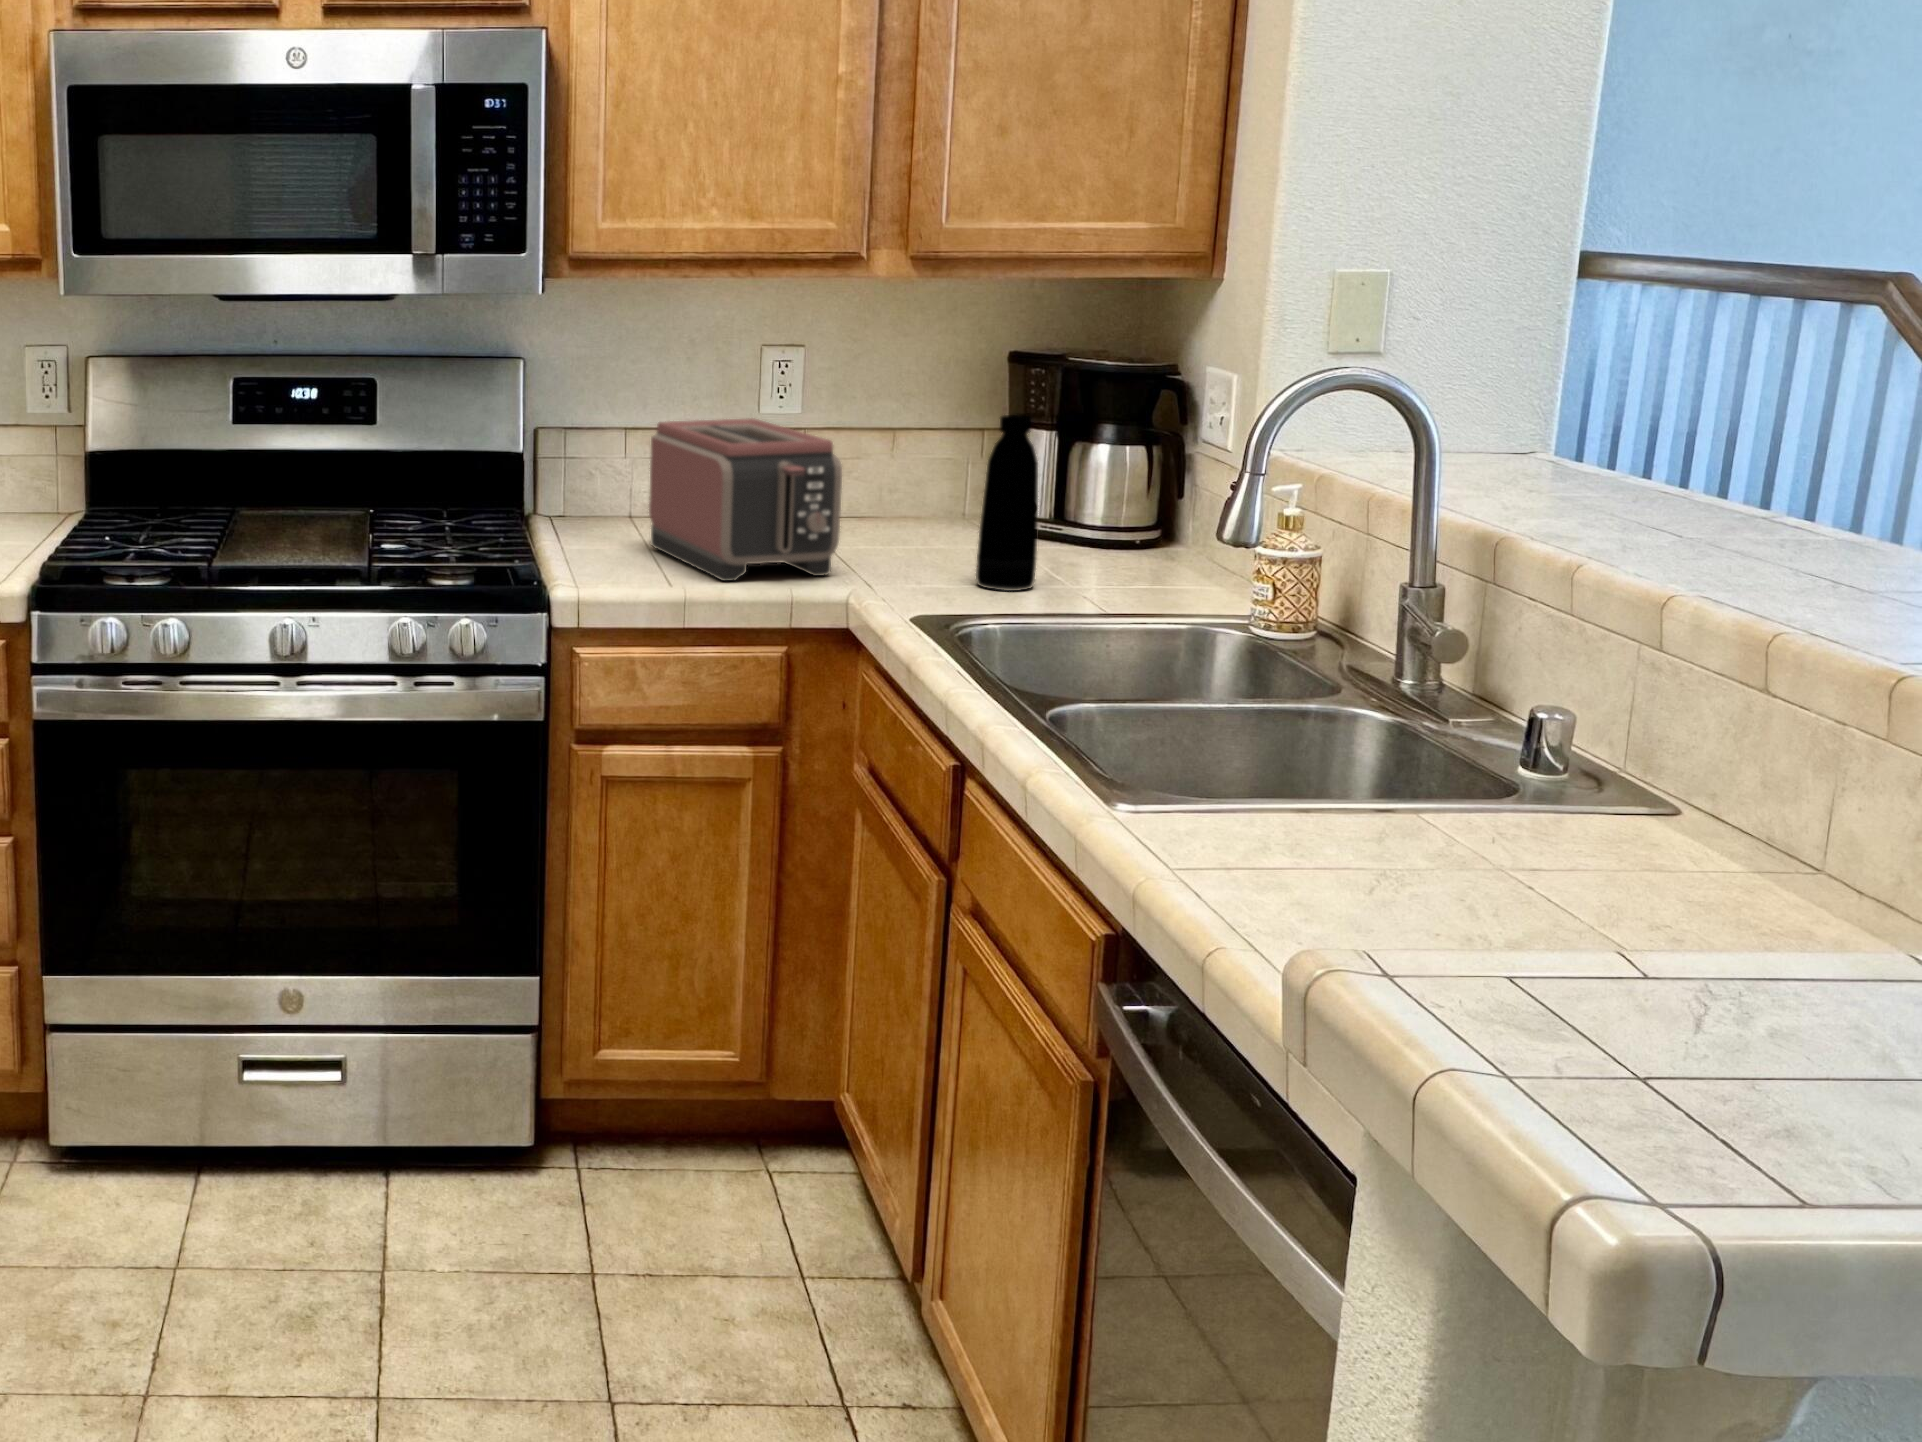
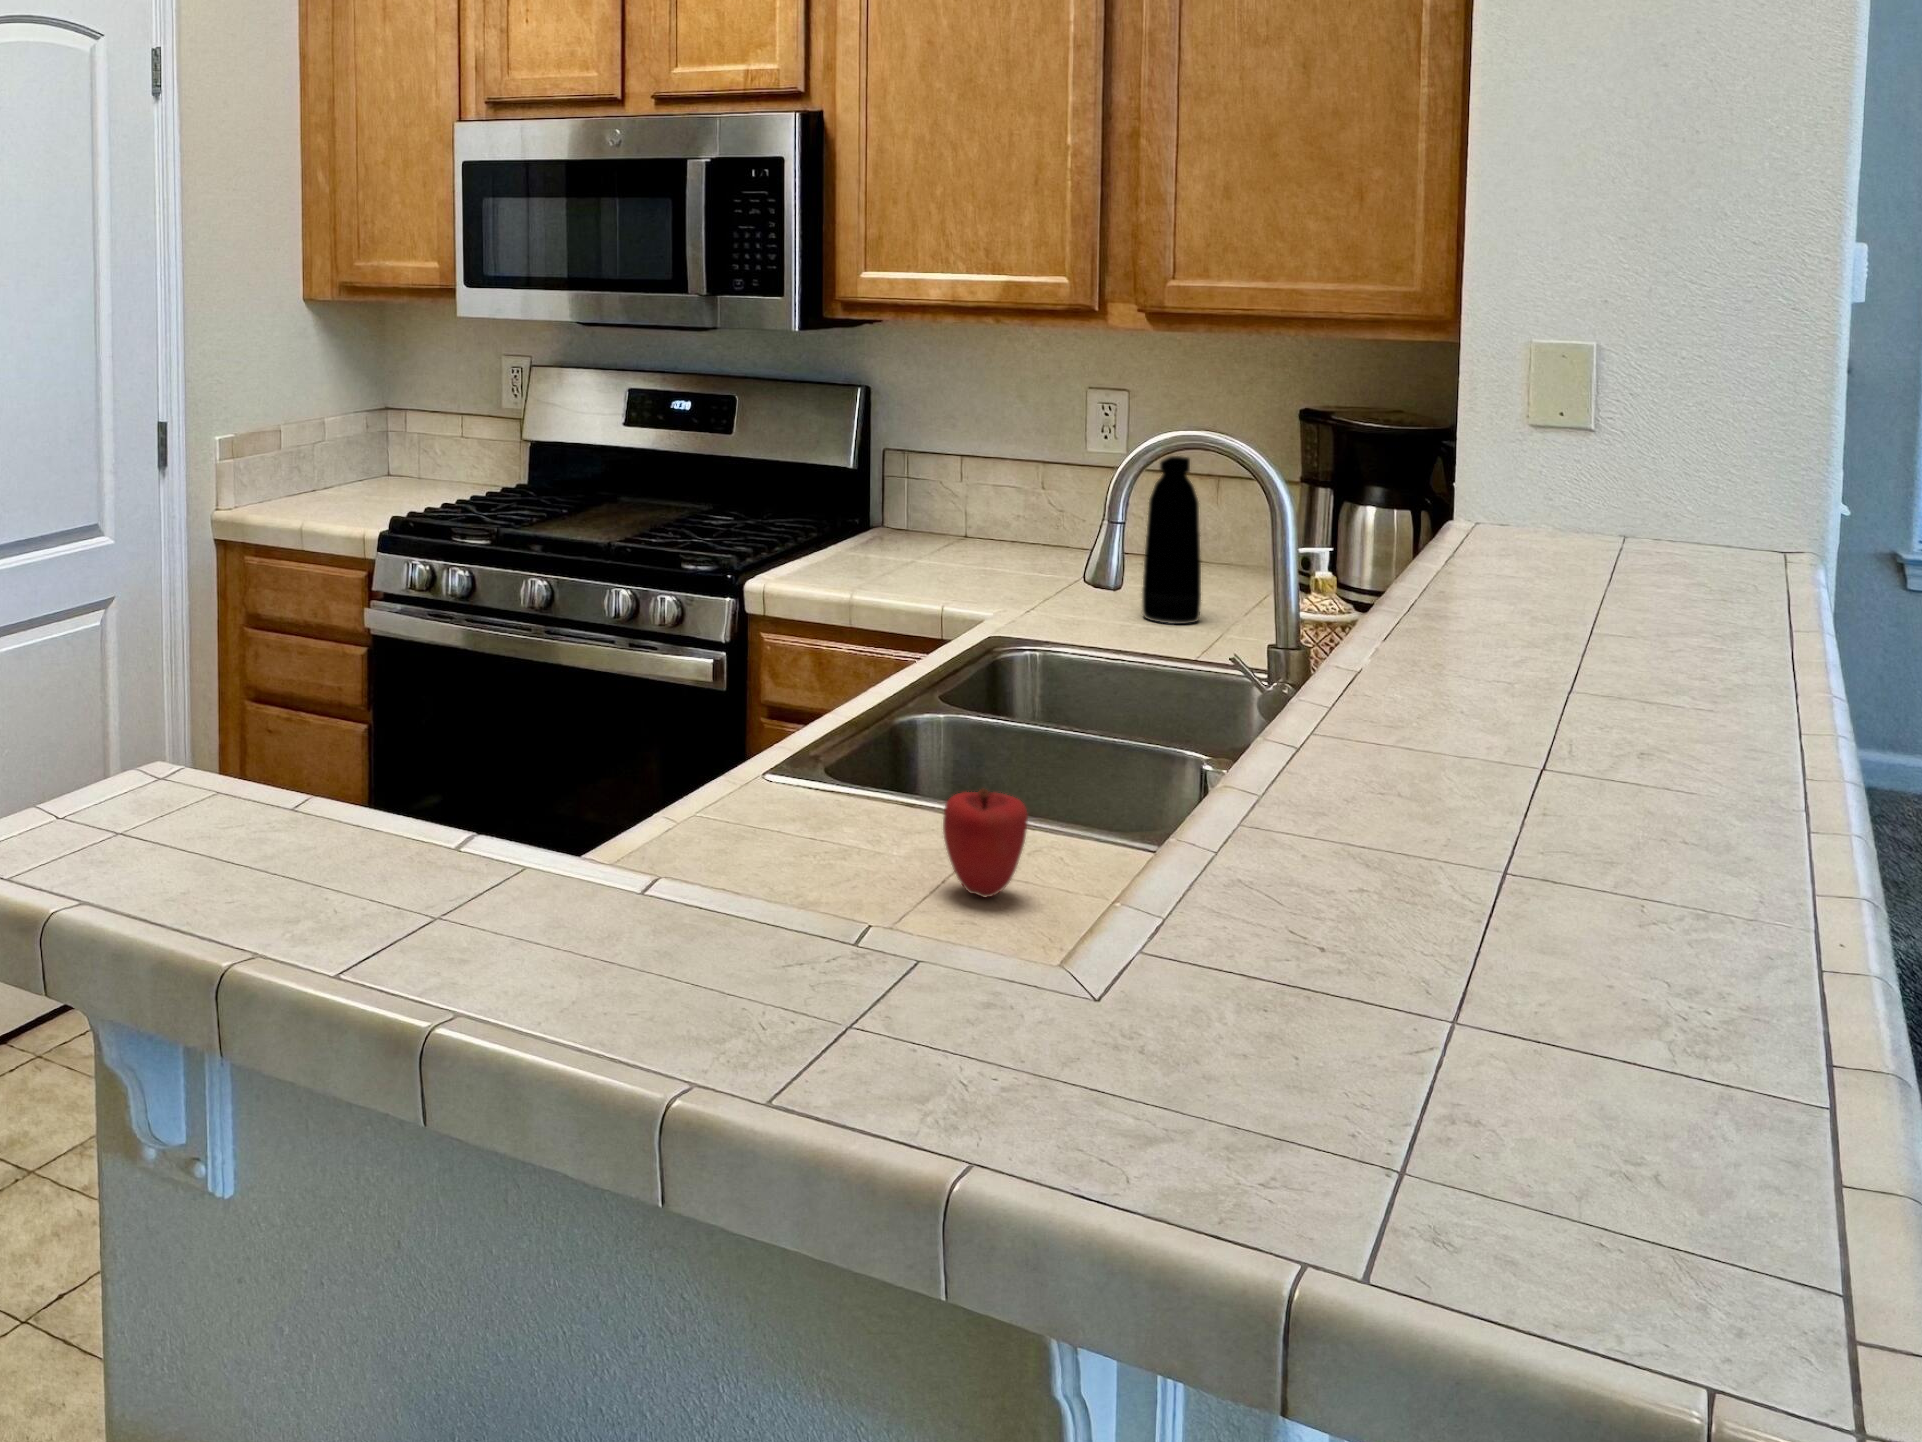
toaster: present [649,418,842,581] -> none [910,443,1033,592]
apple: none [1559,781,1662,899] -> present [943,789,1028,897]

